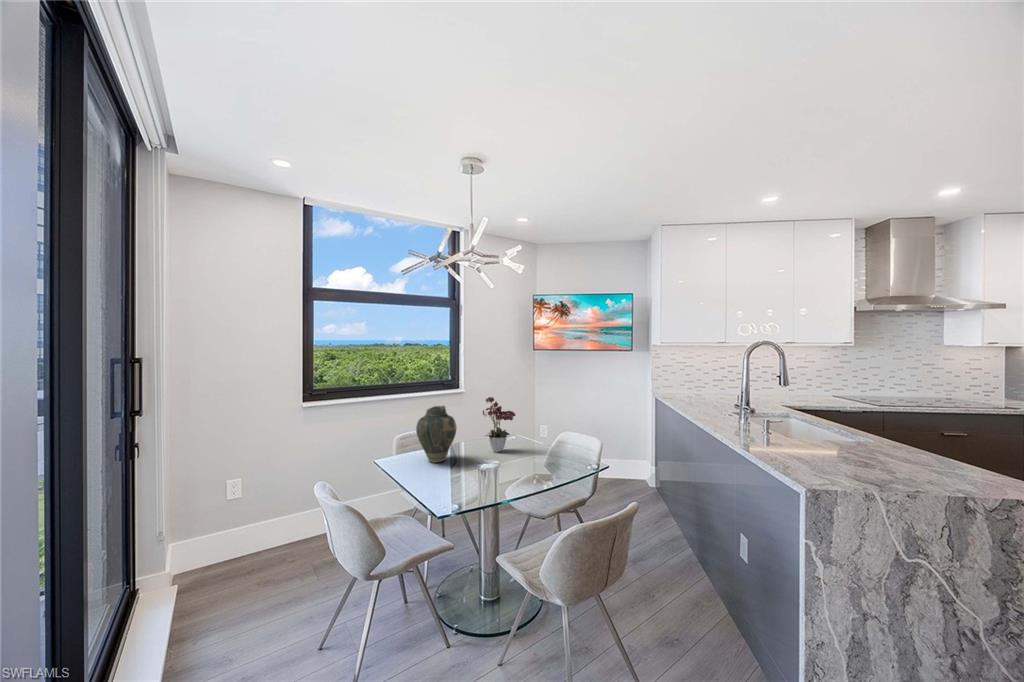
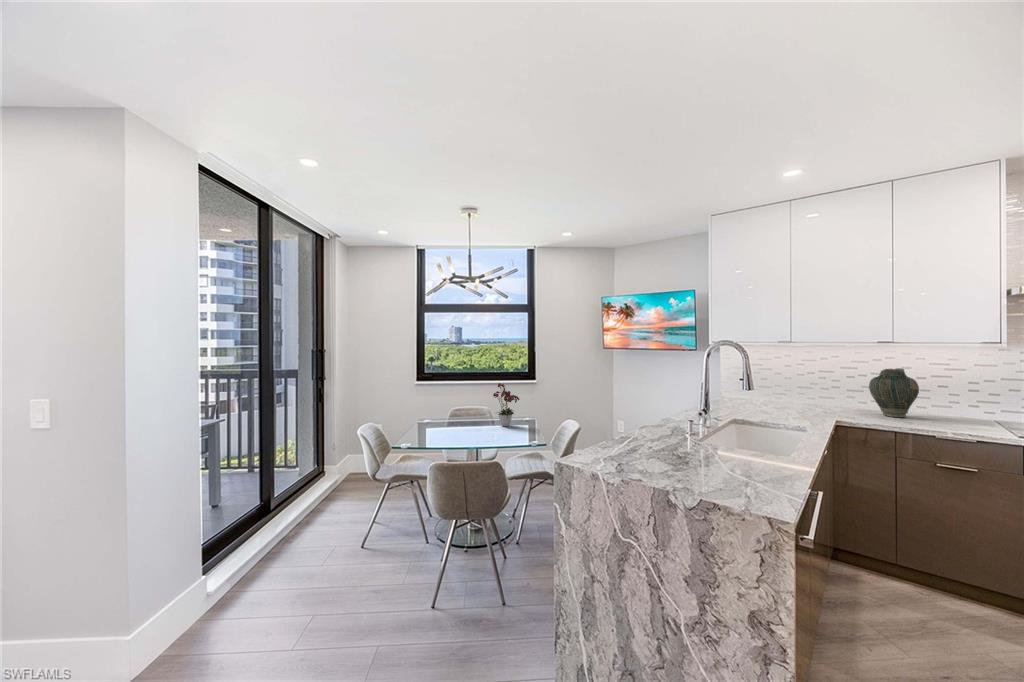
vase: present [416,406,457,463] -> present [869,368,919,417]

